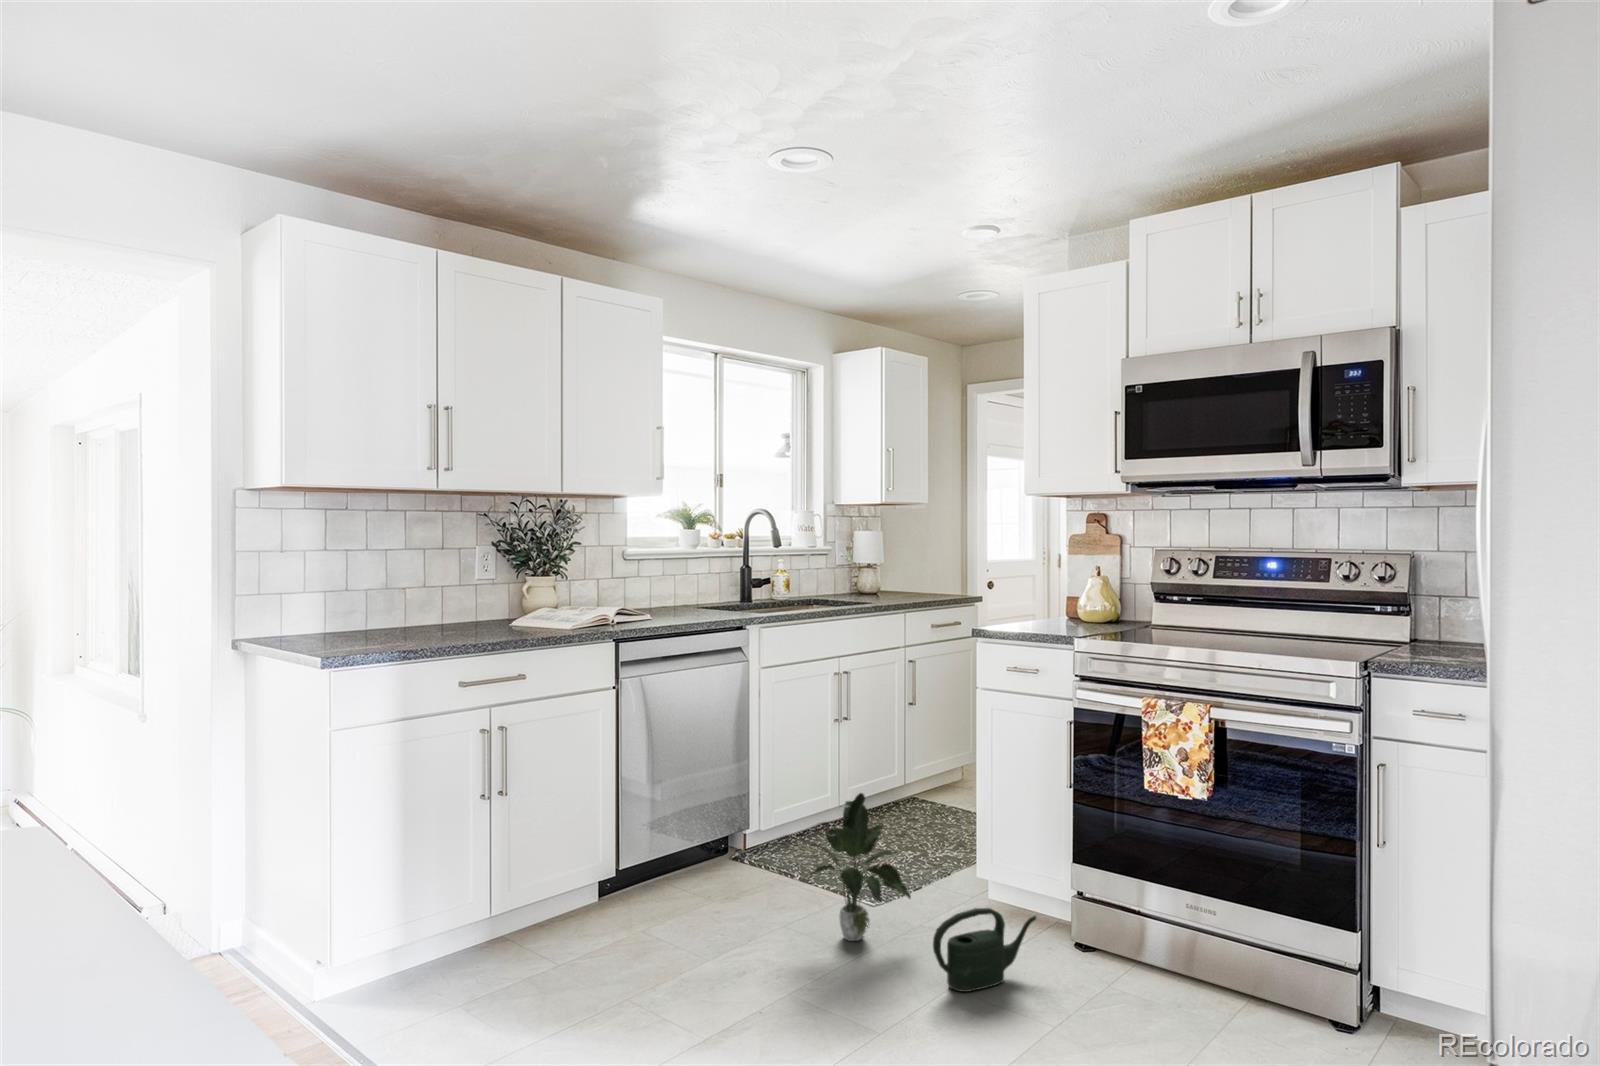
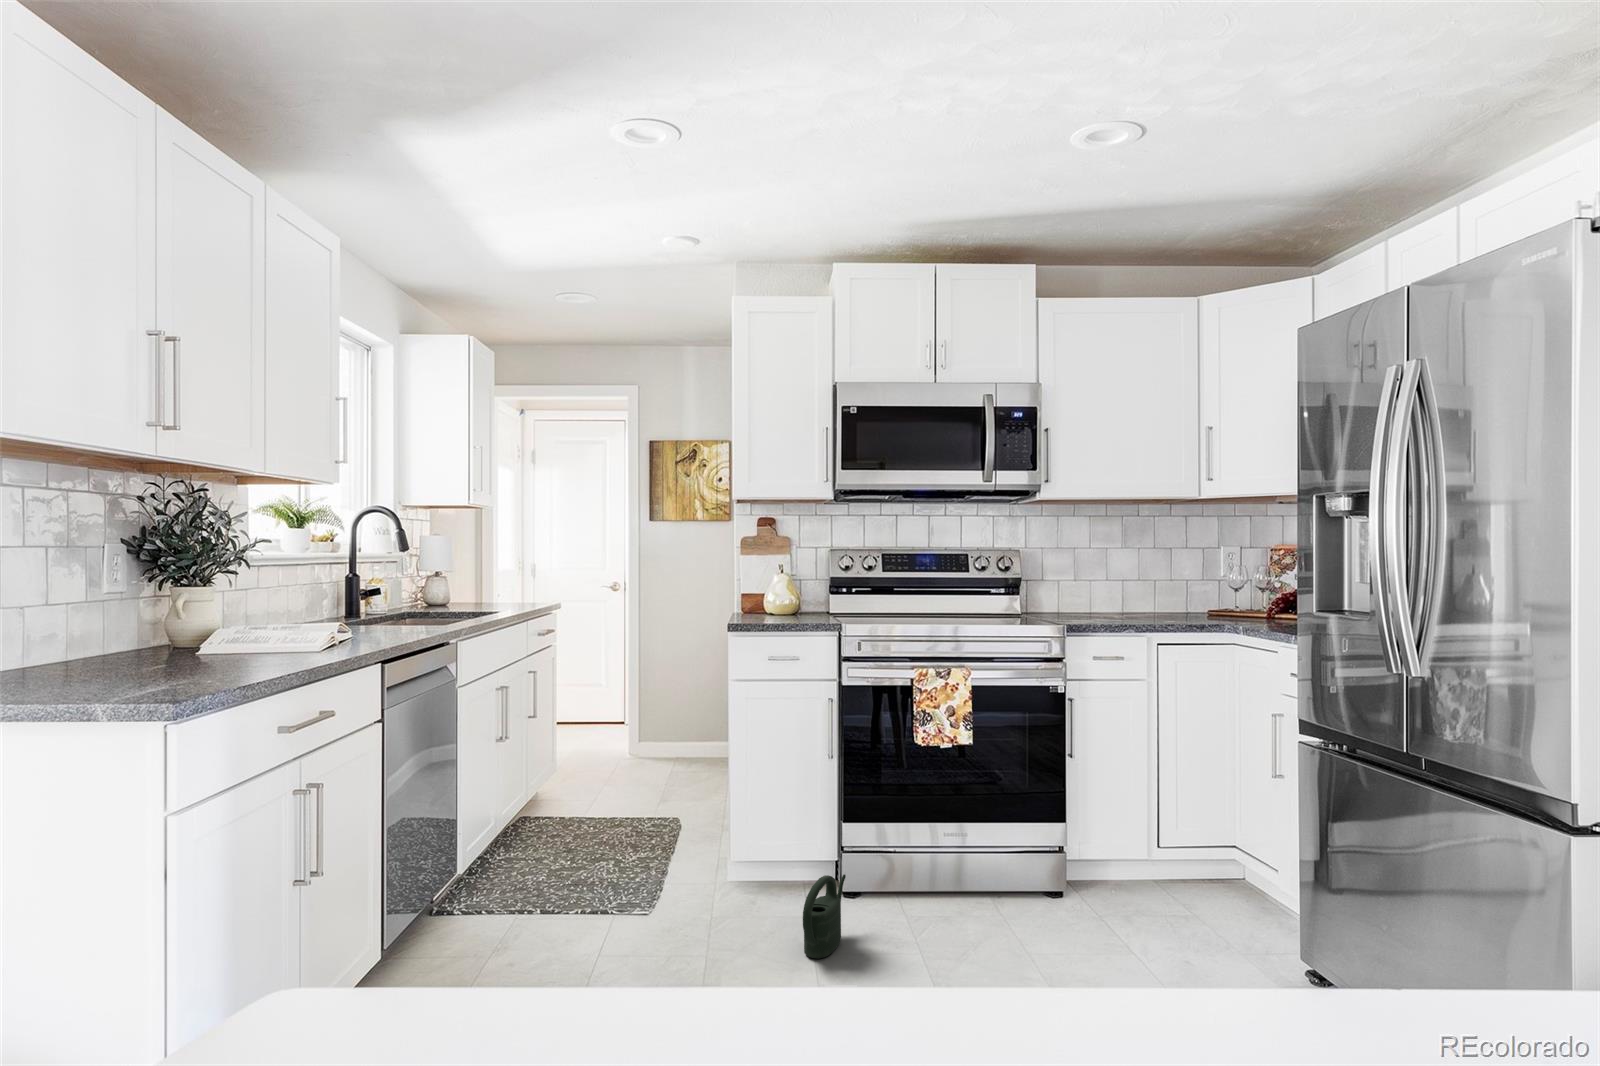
potted plant: present [804,793,911,941] -> none [626,796,728,952]

